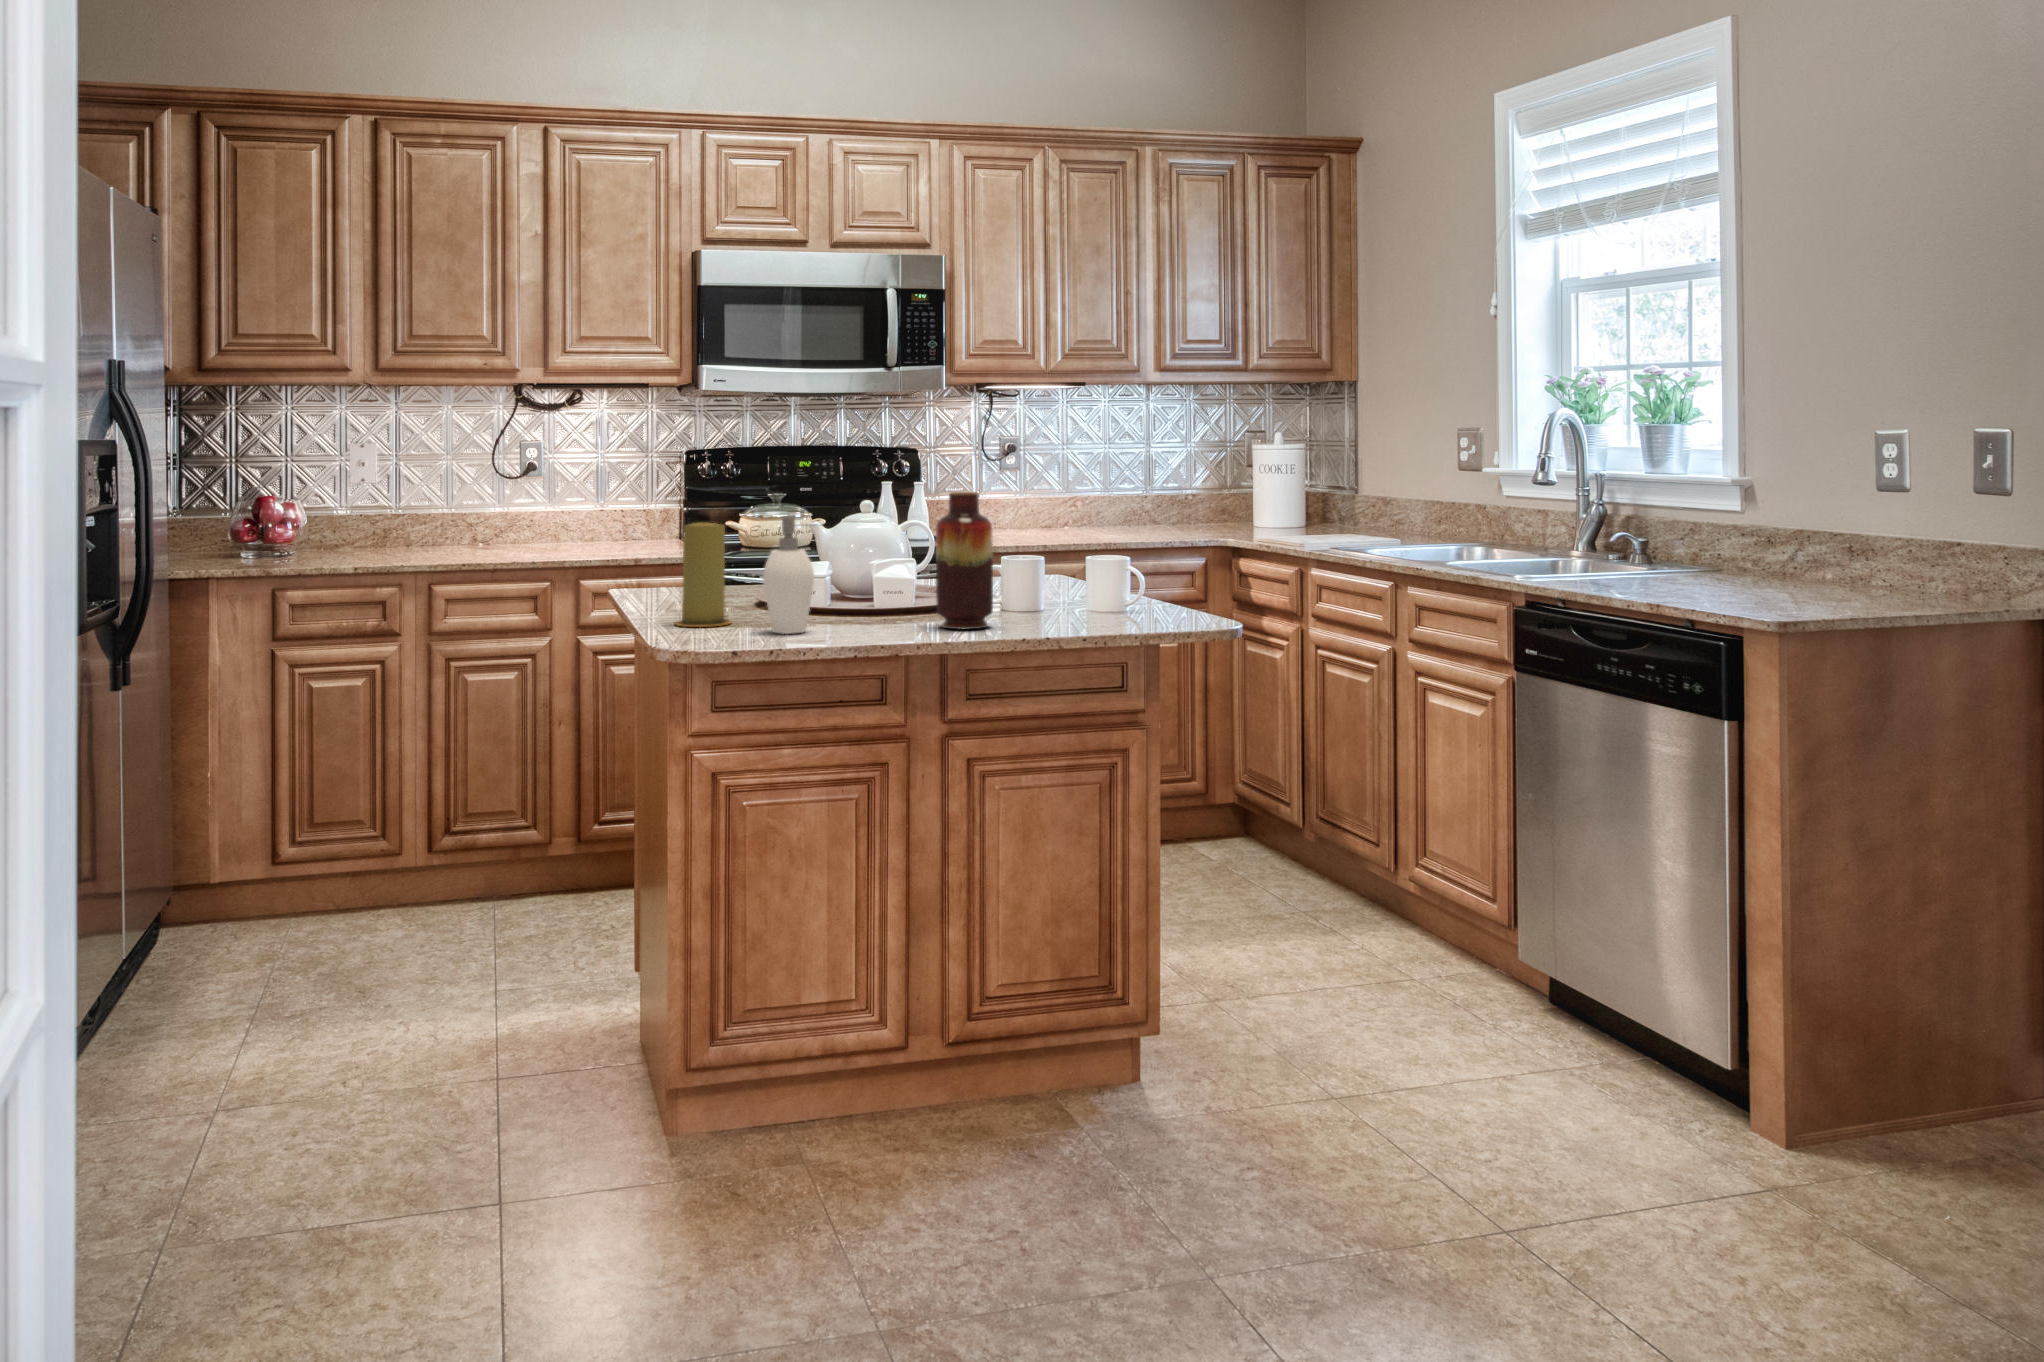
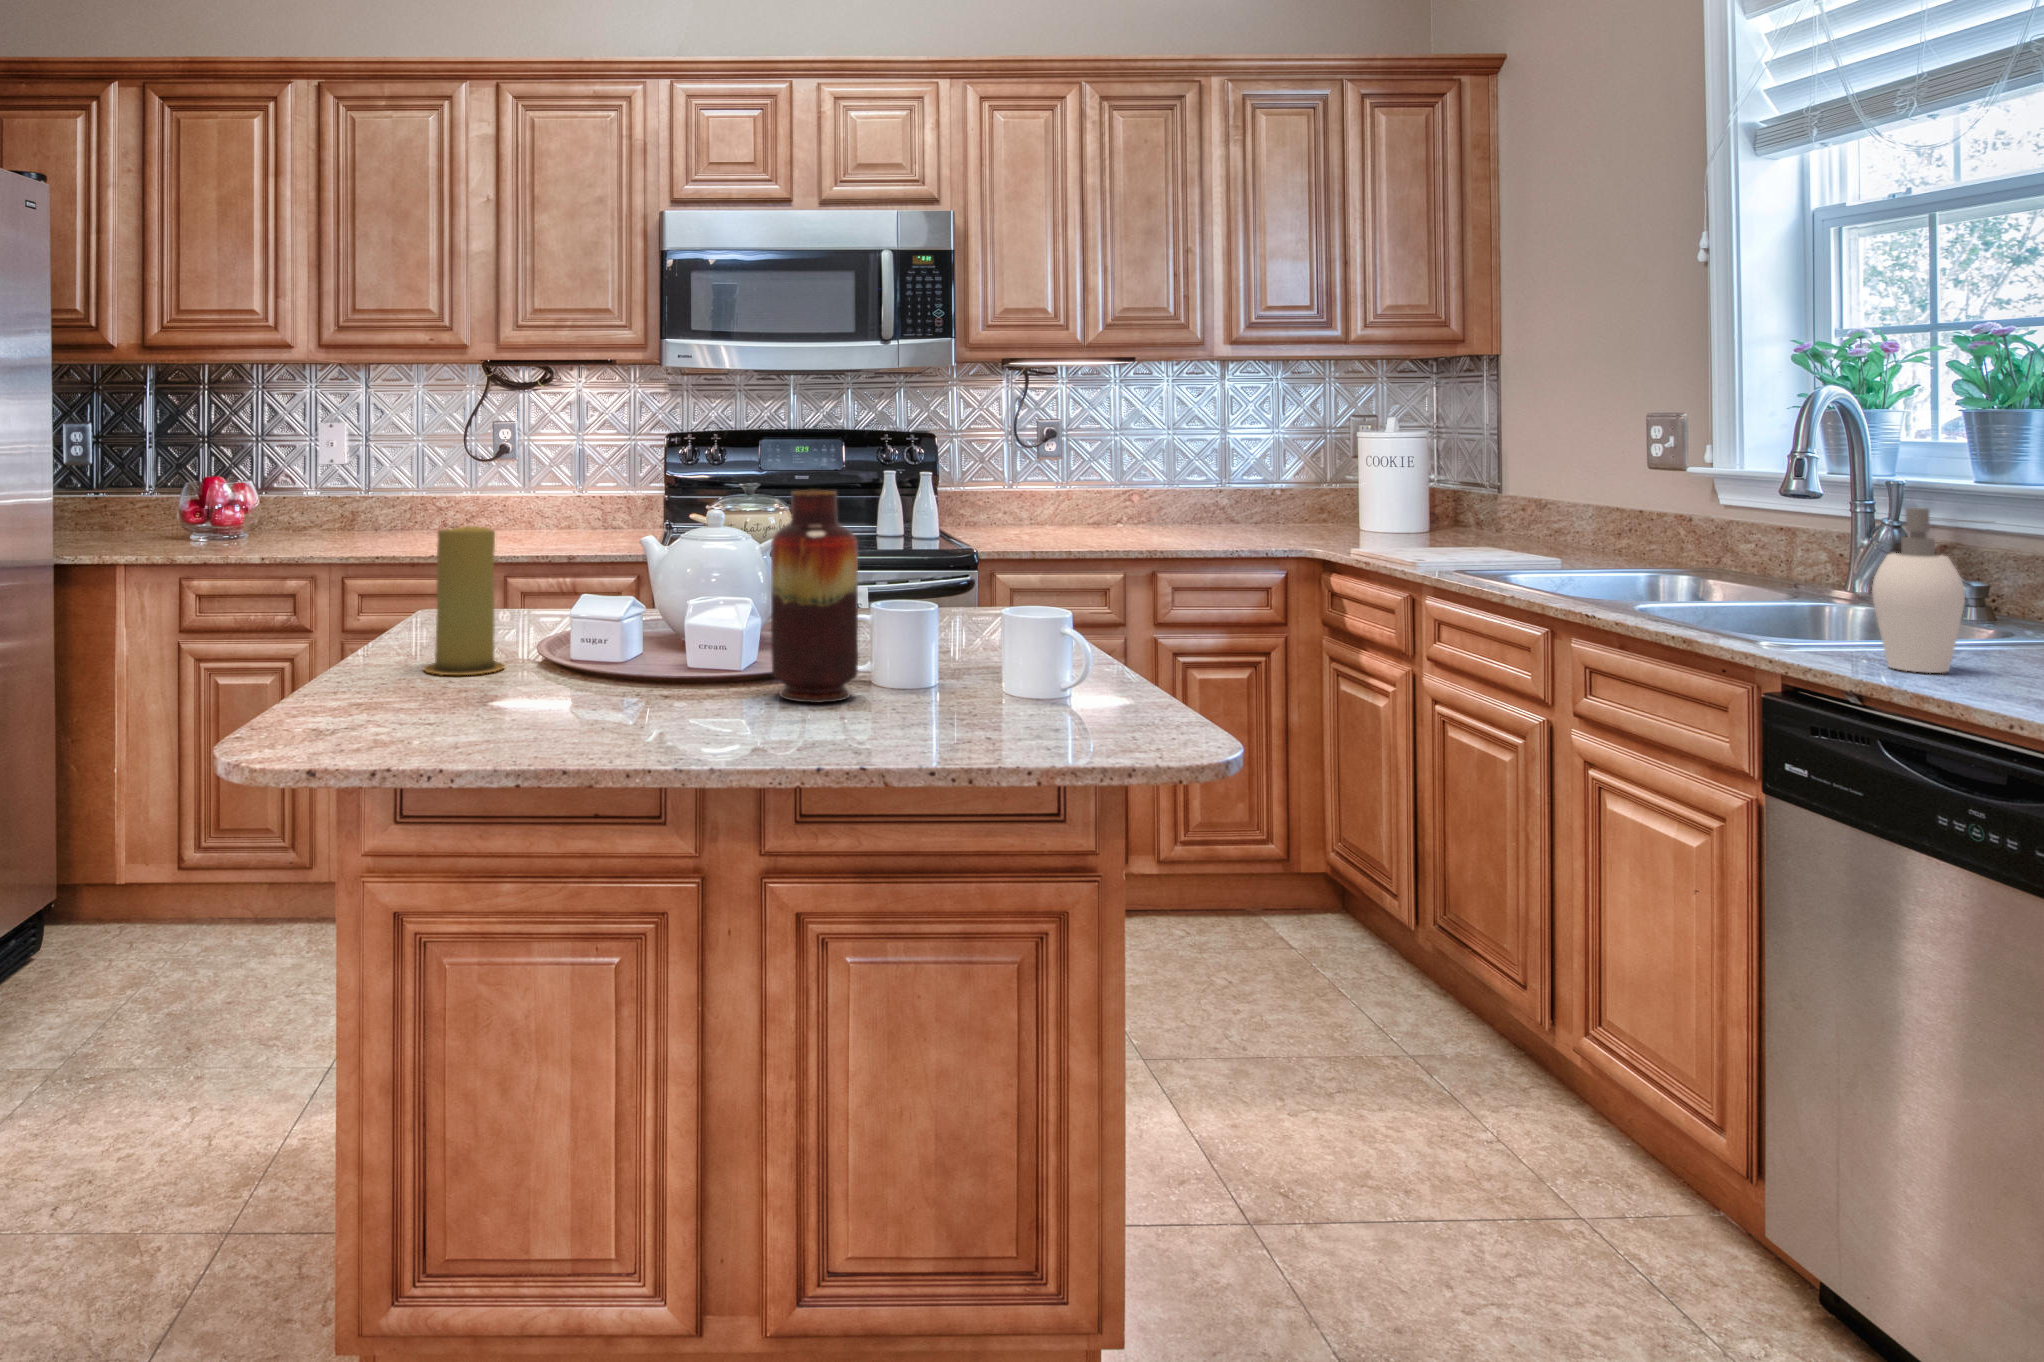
soap dispenser: present [763,516,814,634] -> present [1872,508,1965,673]

